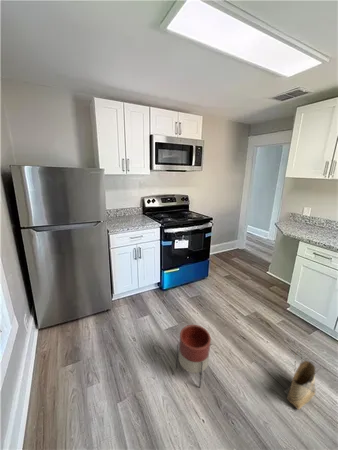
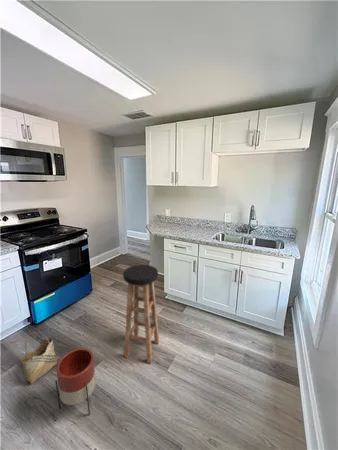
bar stool: none [235,264,291,372] -> present [123,265,159,363]
woven basket: present [287,361,320,409] -> present [21,334,57,384]

